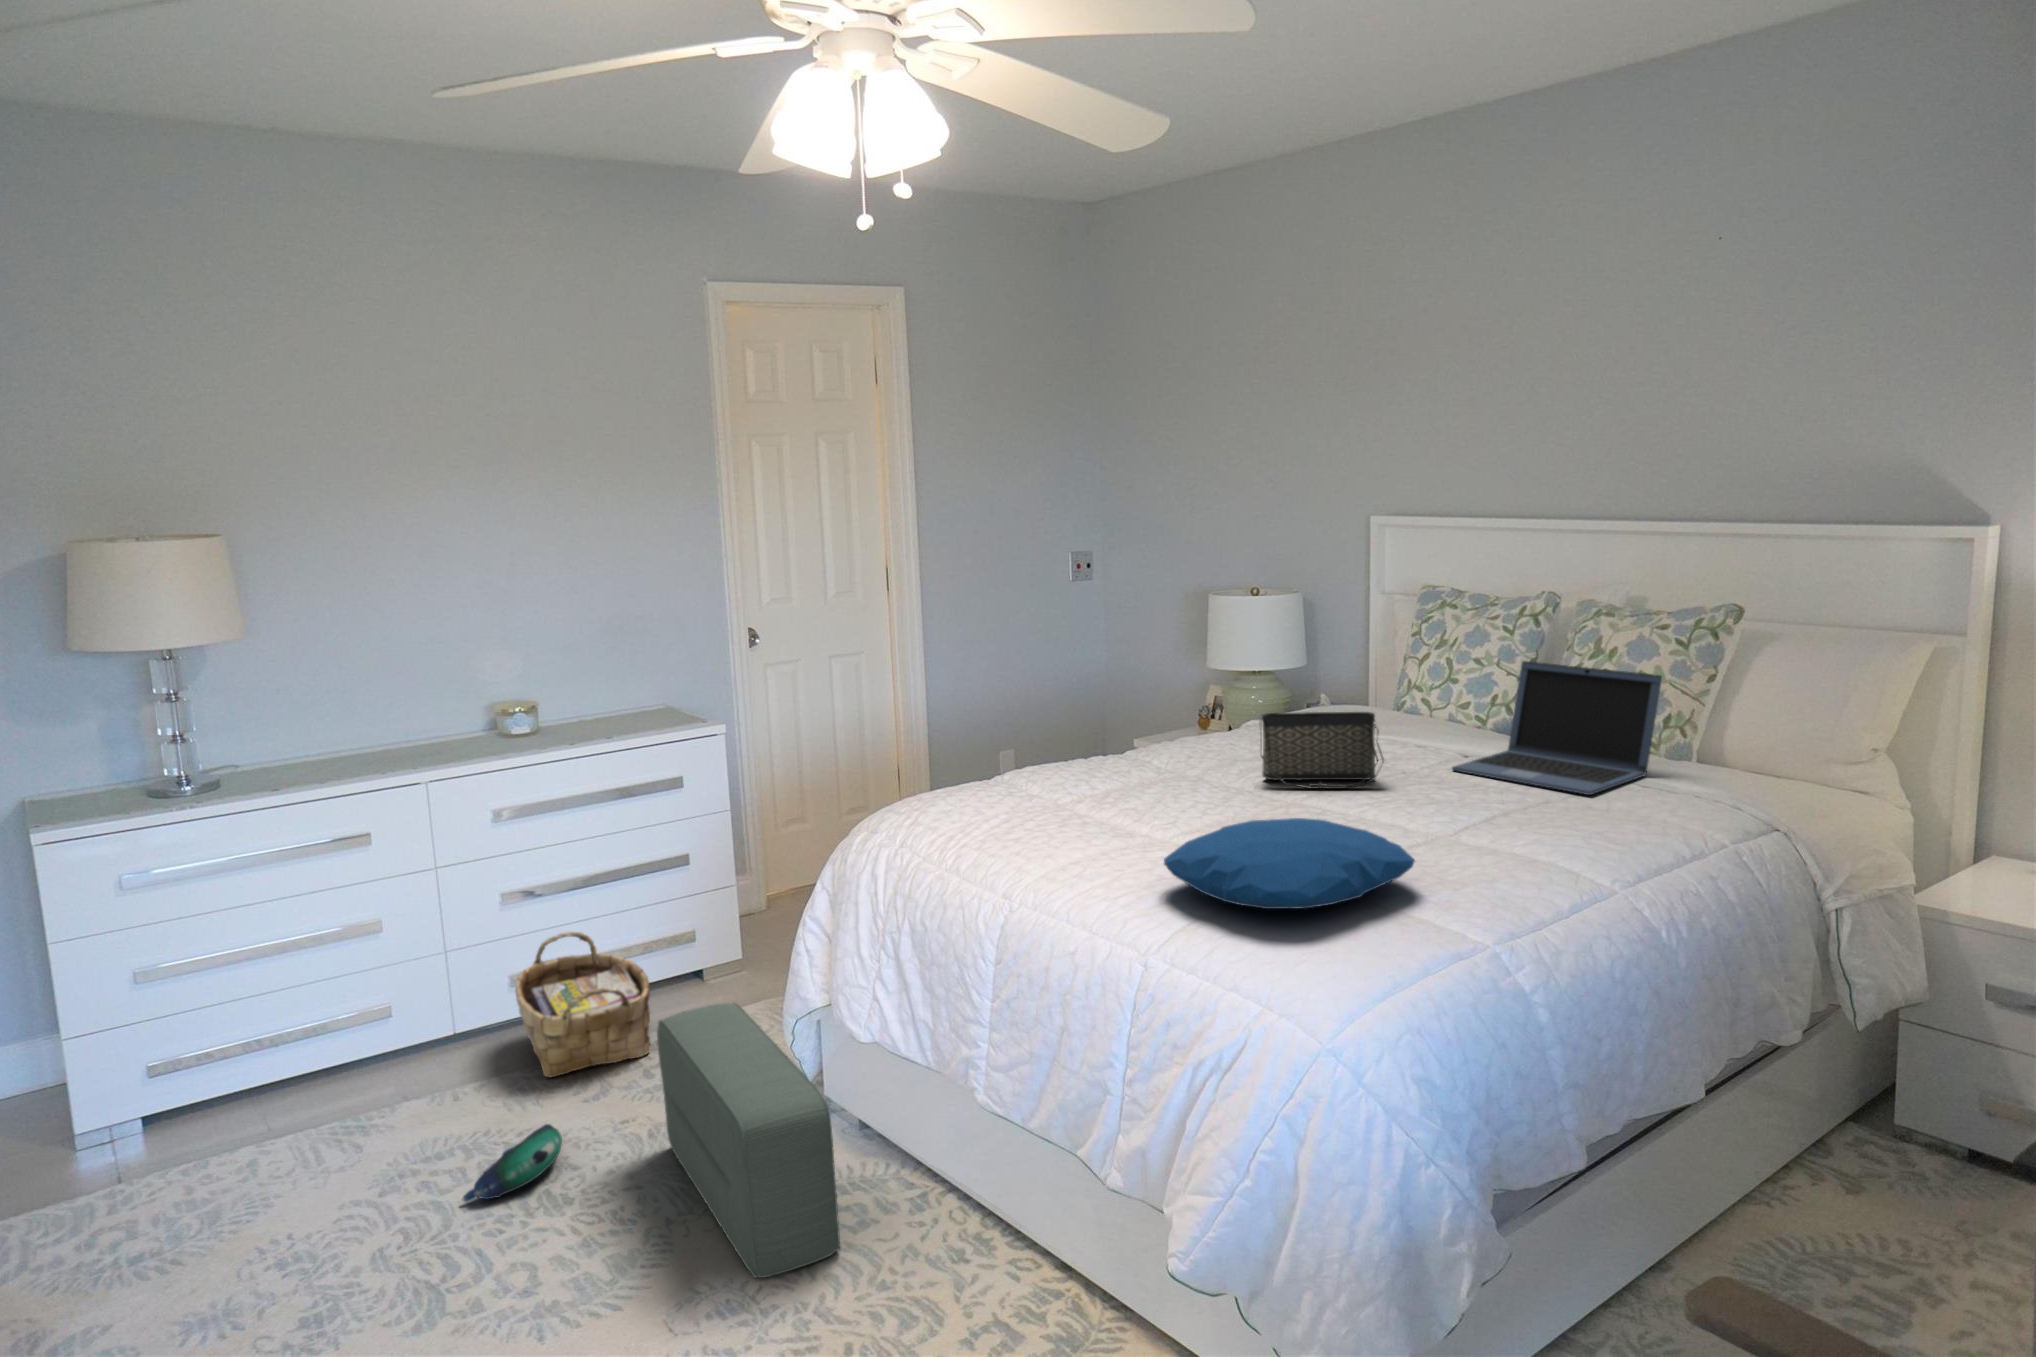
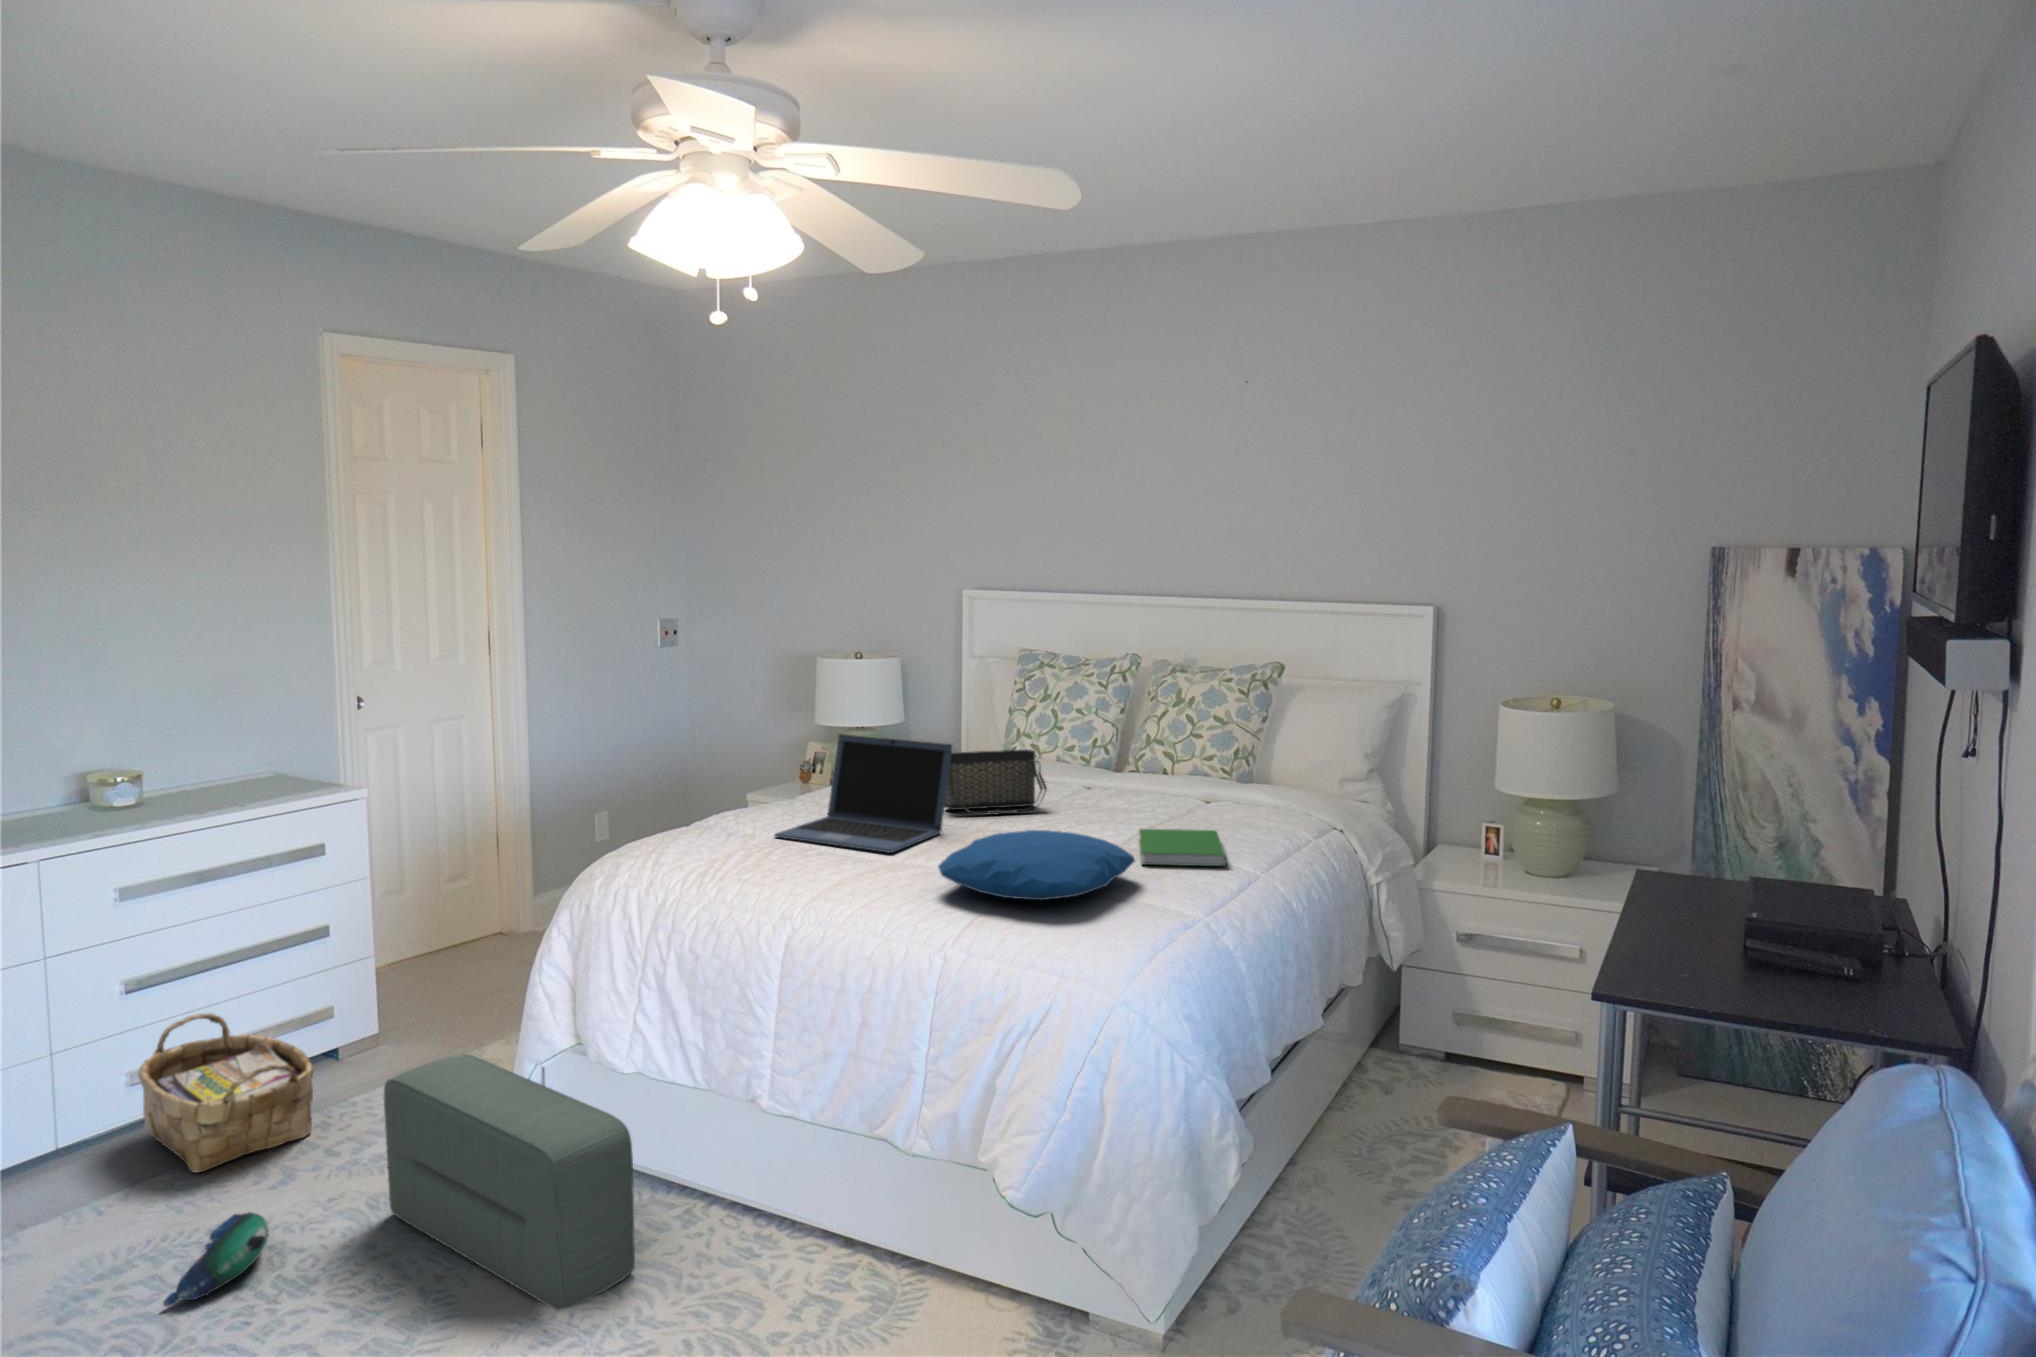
laptop: present [1452,661,1662,795] -> present [775,734,952,853]
hardcover book: none [1443,820,1575,880] -> present [1139,829,1227,866]

